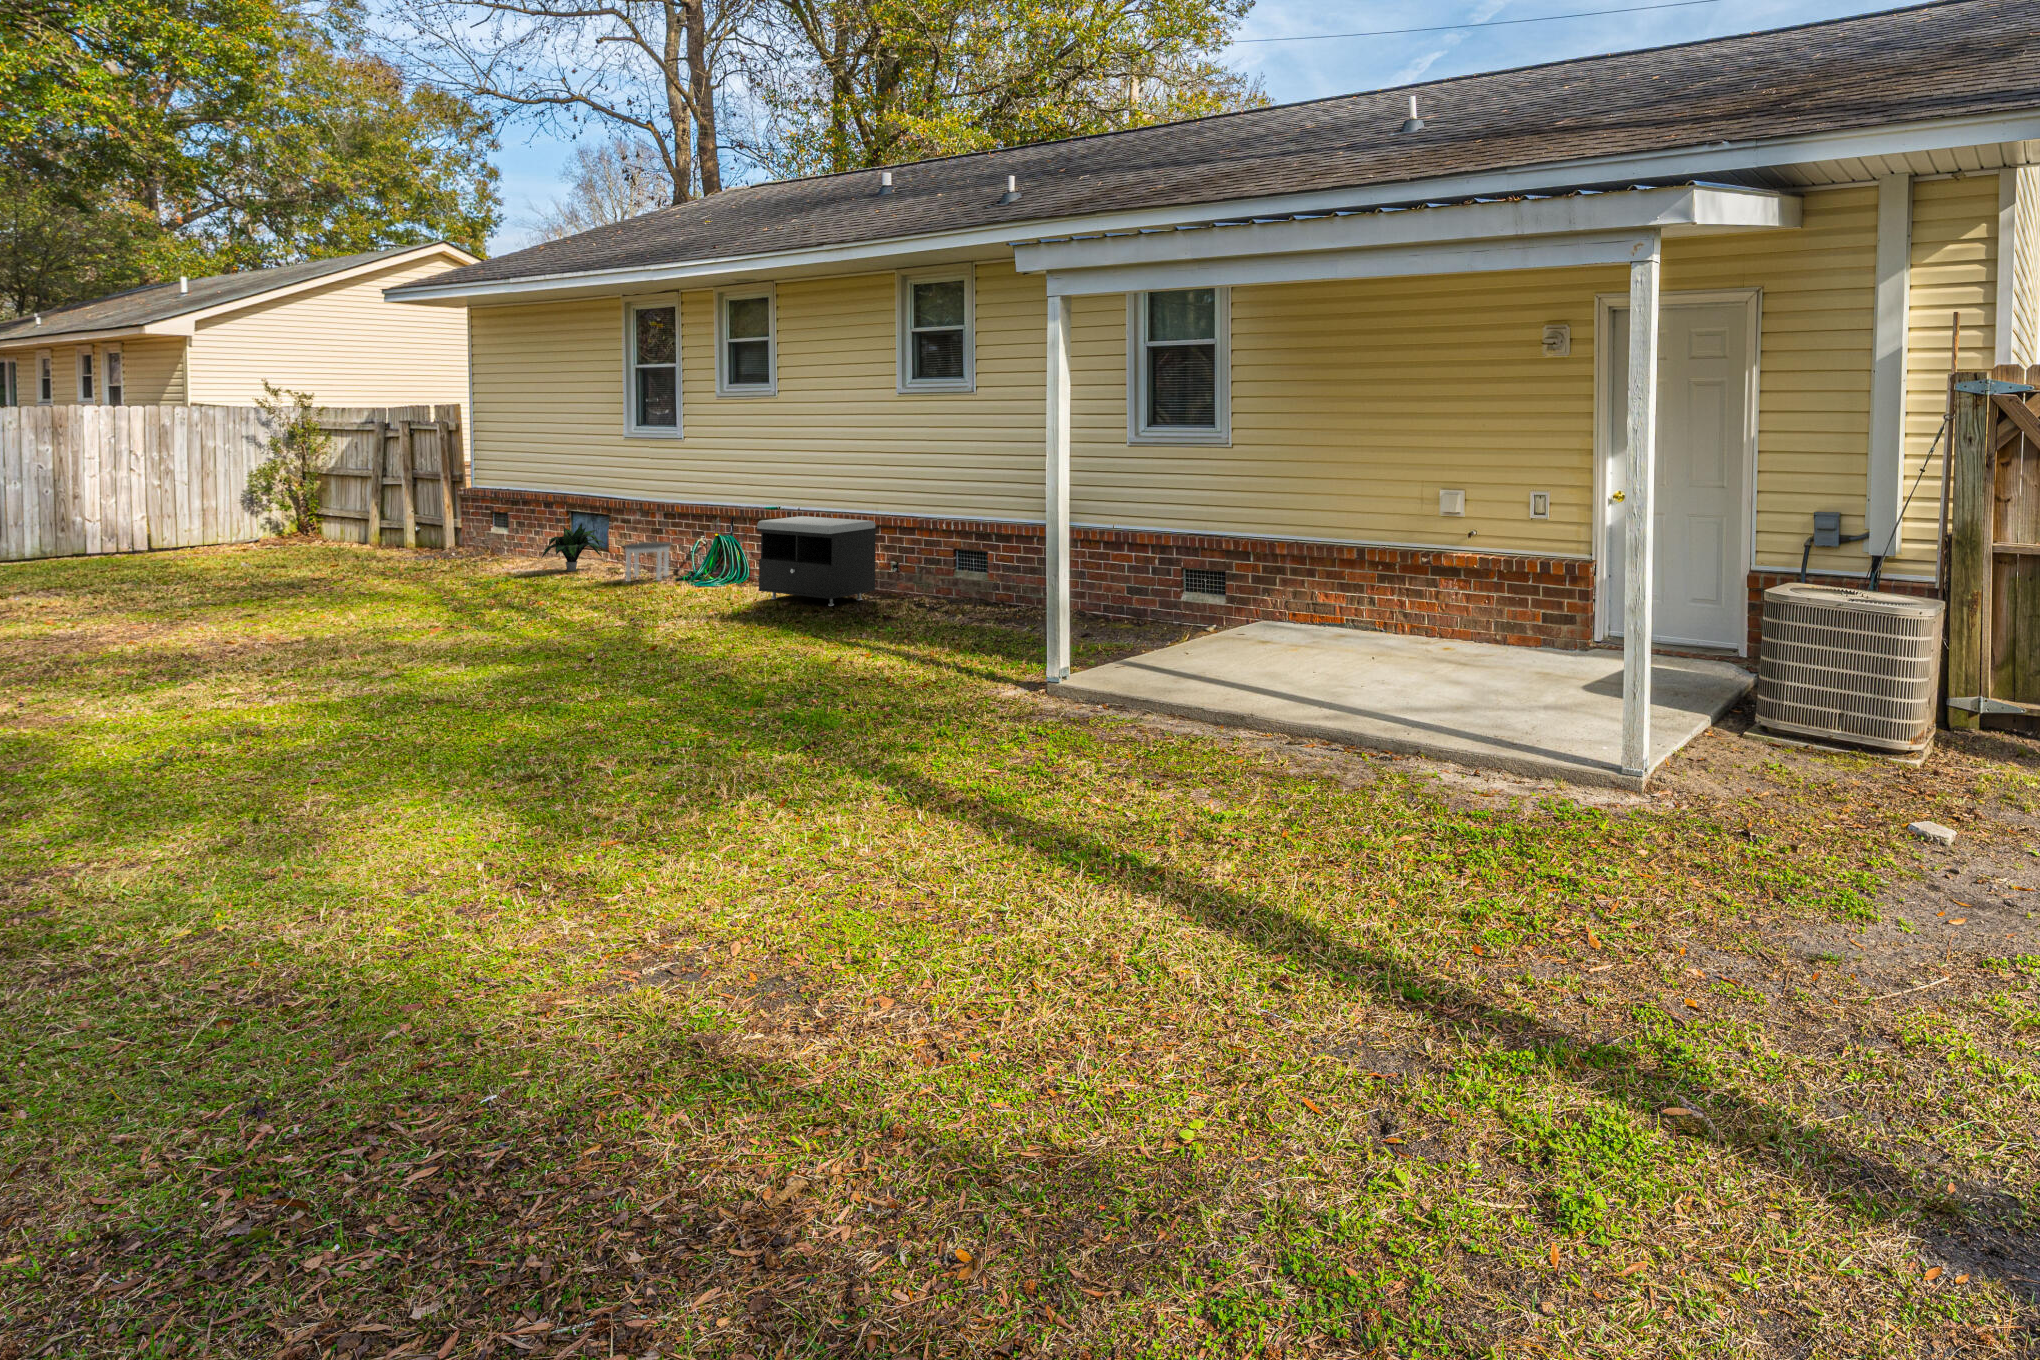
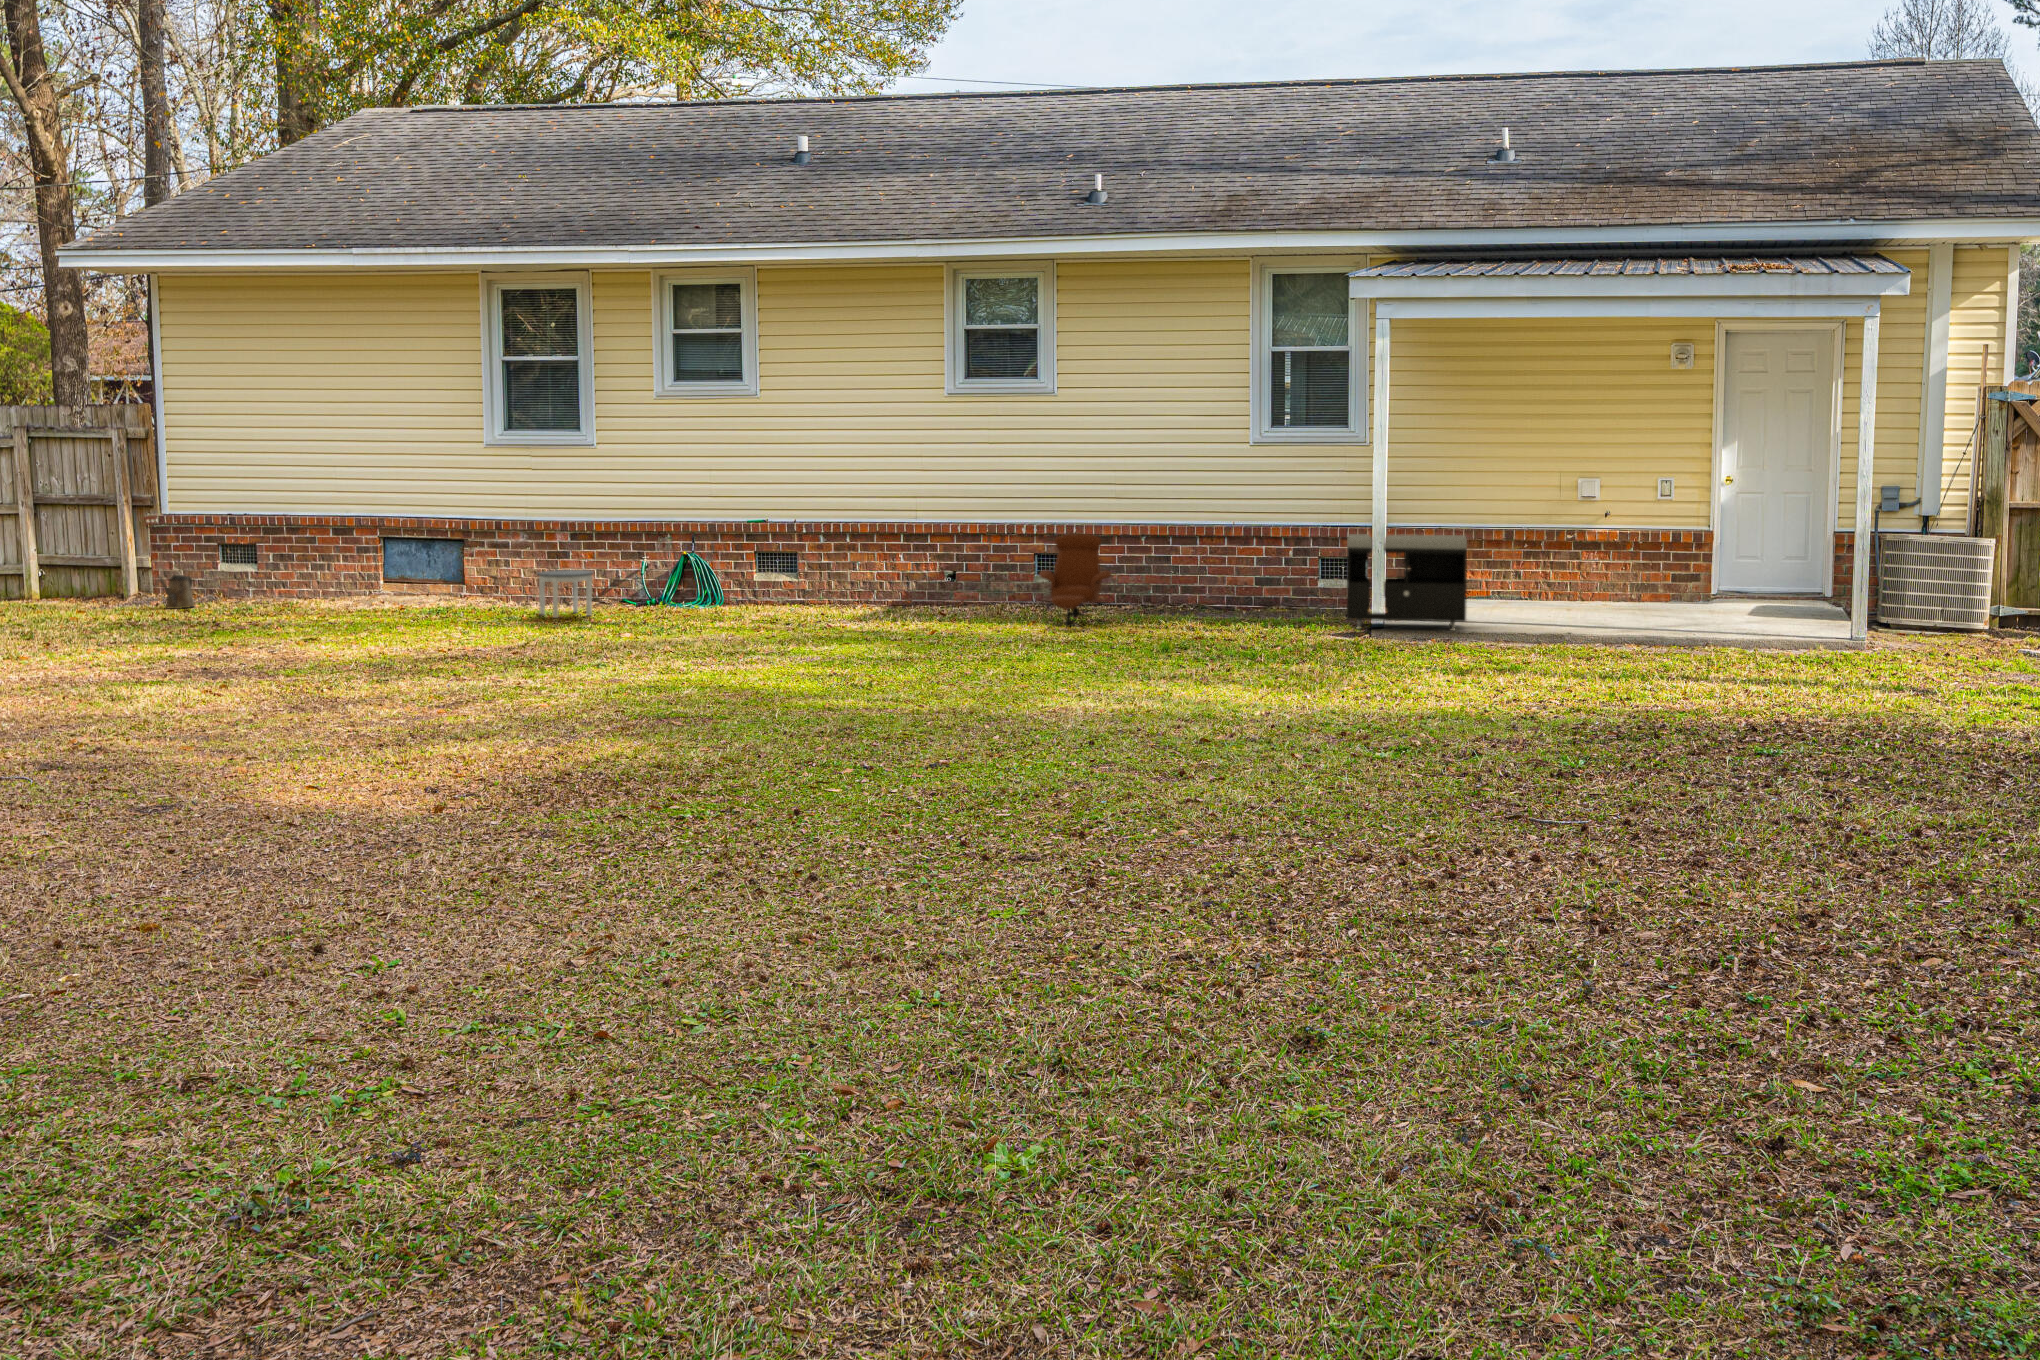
storage bench: present [757,516,876,606] -> present [1347,534,1467,631]
potted plant: present [541,523,605,571] -> none [380,551,464,614]
lounge chair: none [899,530,995,631] -> present [1039,534,1112,630]
watering can: none [446,532,494,557] -> present [158,575,194,609]

